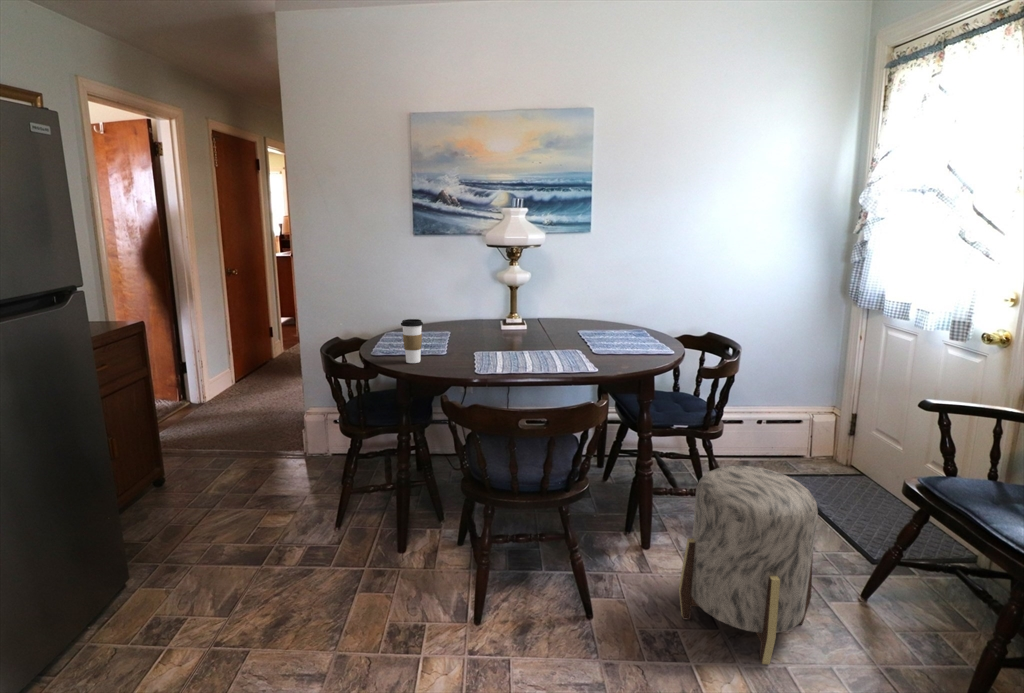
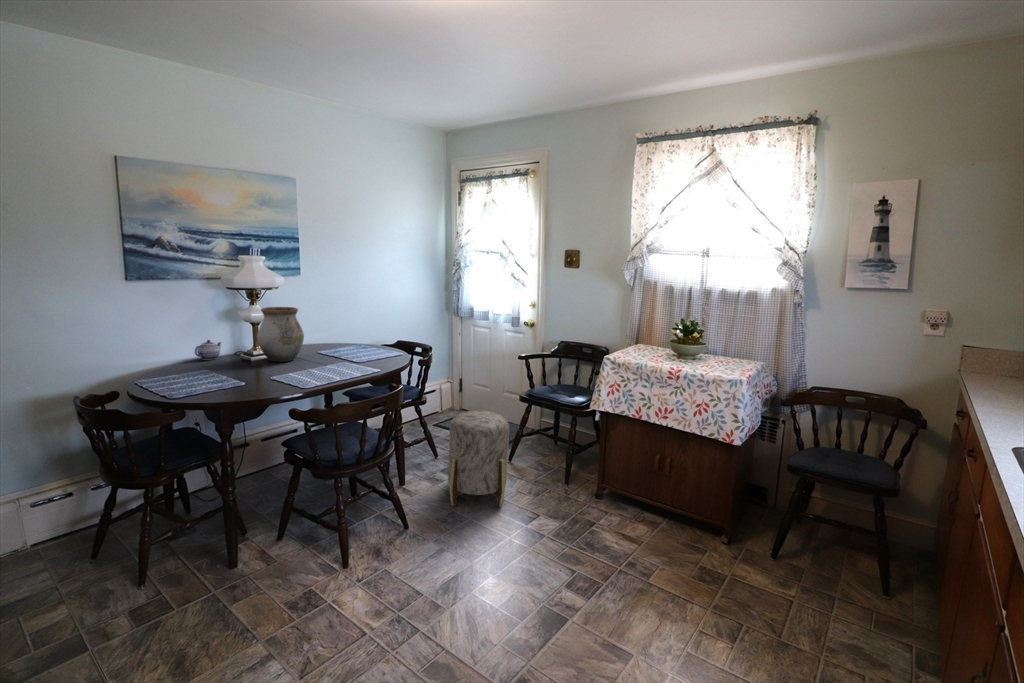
vase: none [501,269,554,338] -> present [257,307,304,362]
teapot: none [453,304,486,326] -> present [195,340,221,360]
coffee cup: present [401,319,423,363] -> none [214,357,236,395]

